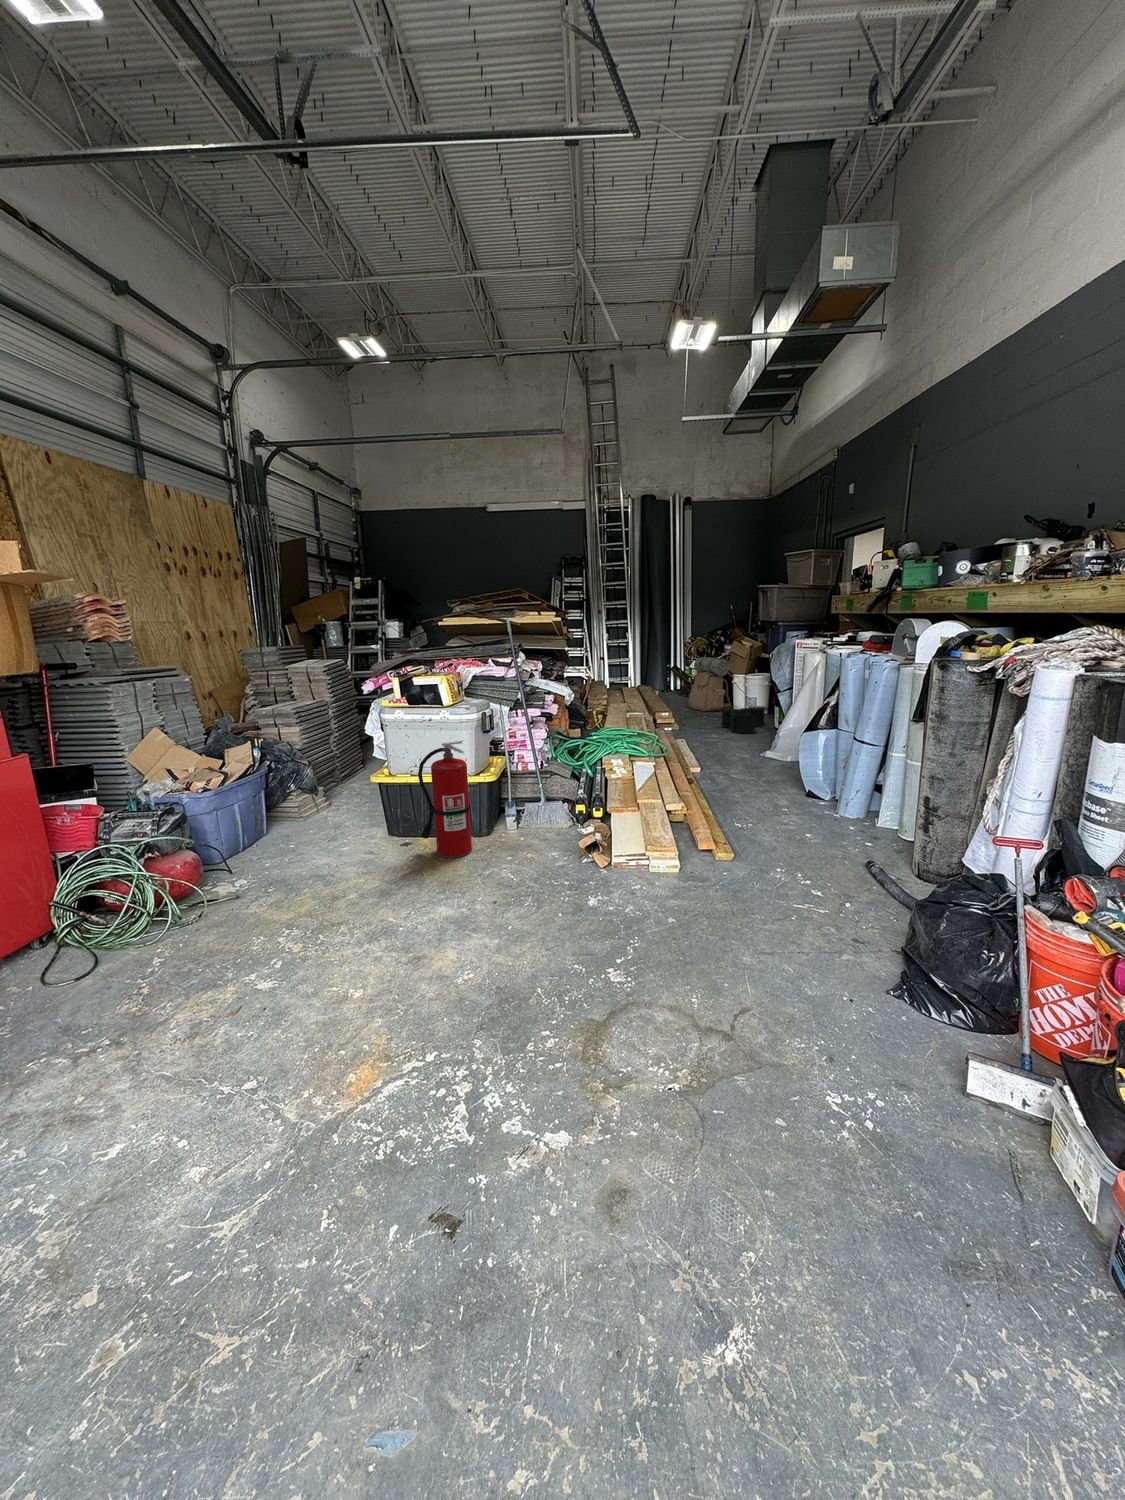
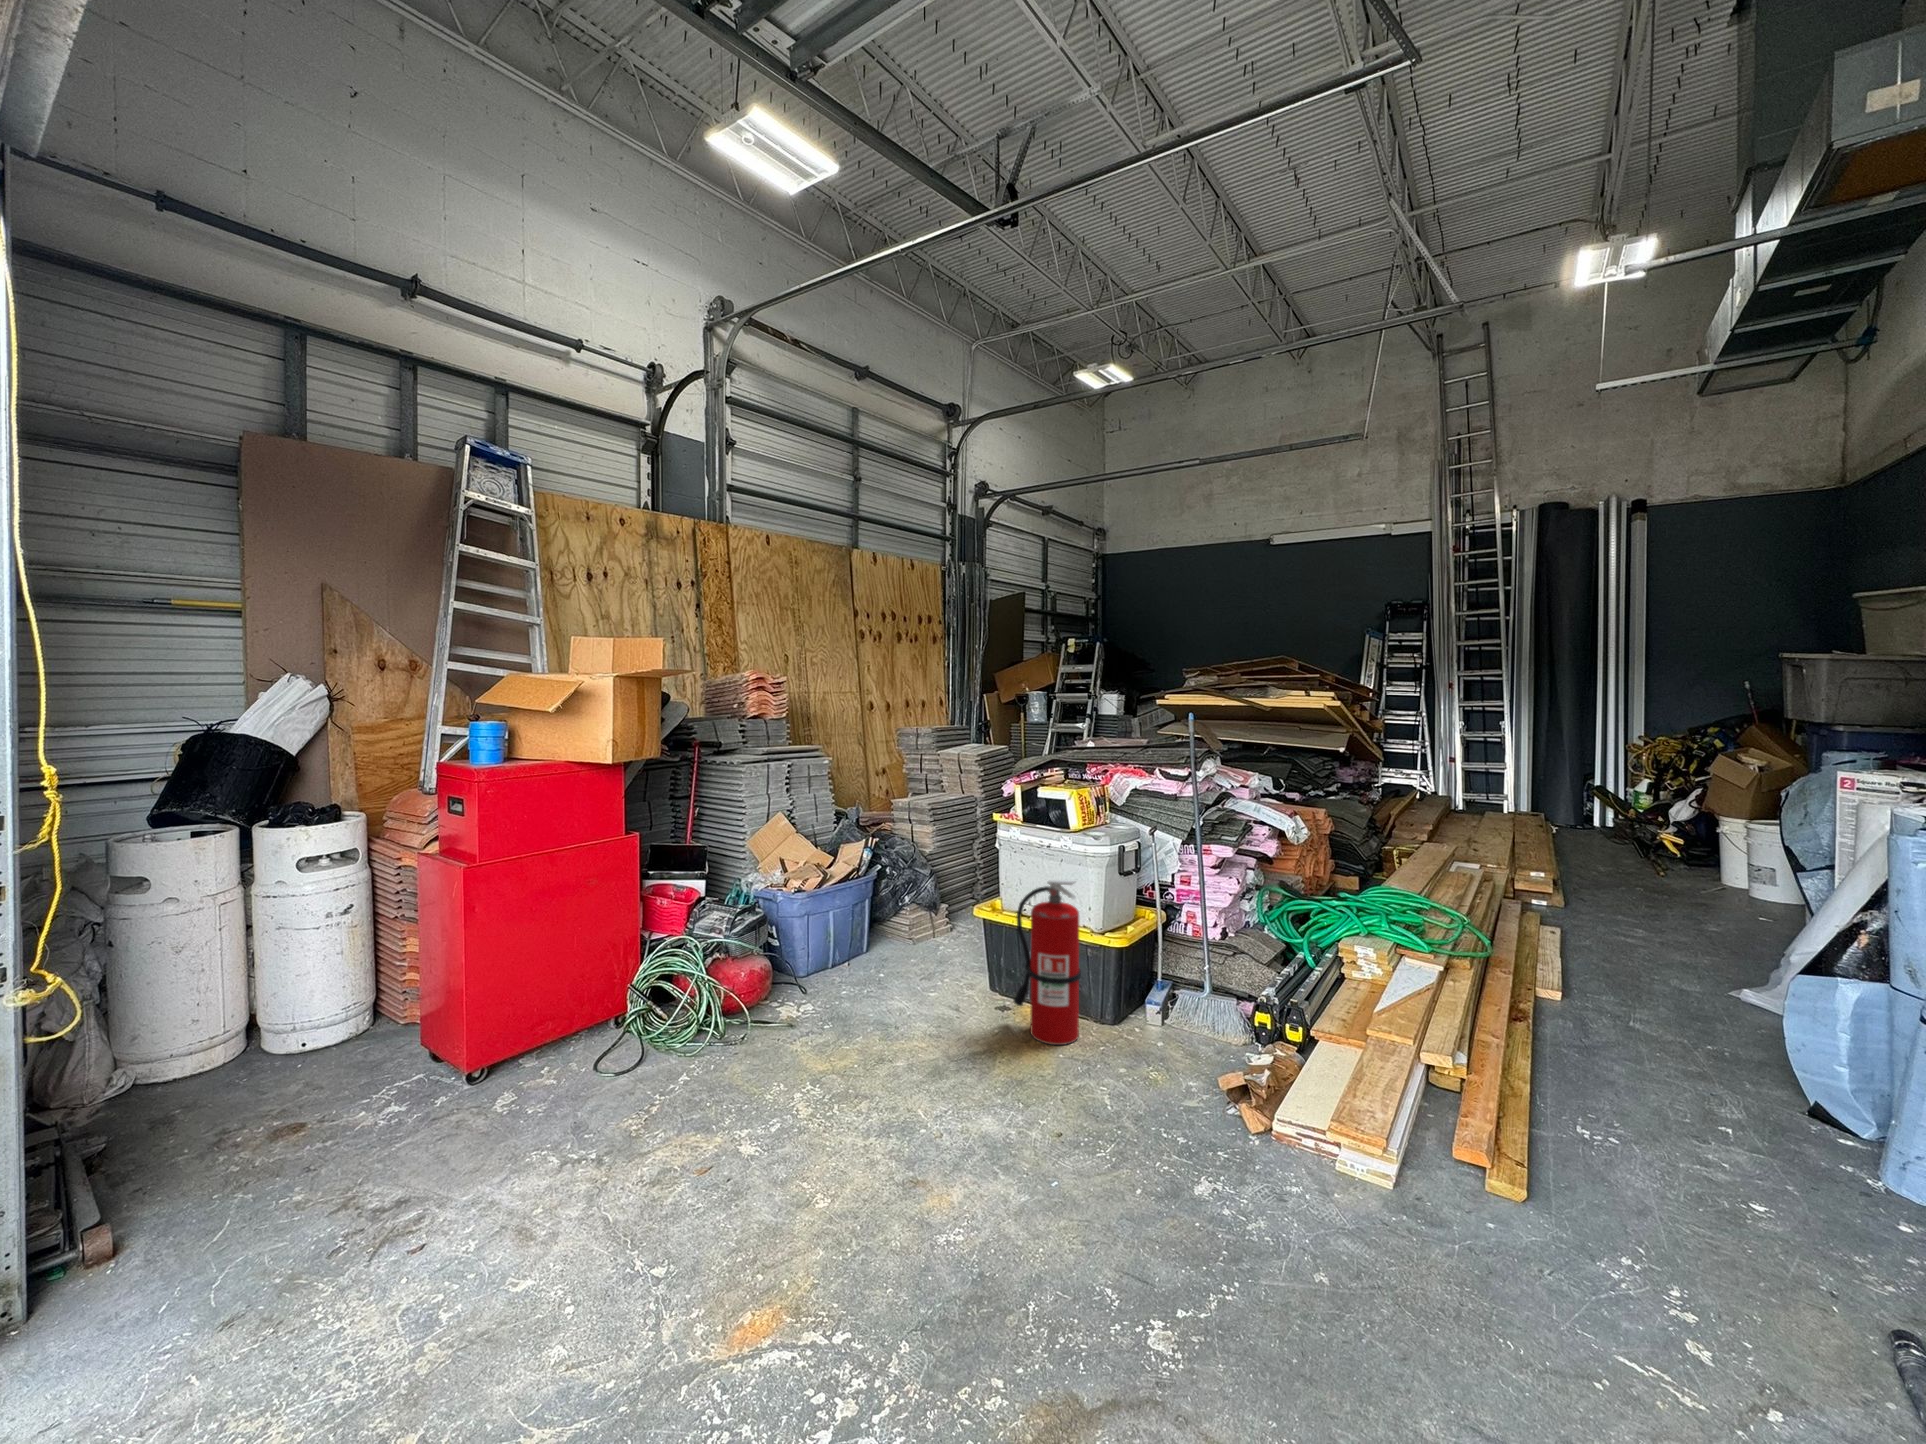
backpack: present [689,657,730,711] -> none [1610,776,1712,879]
storage bin: present [721,706,768,733] -> none [1662,879,1792,941]

